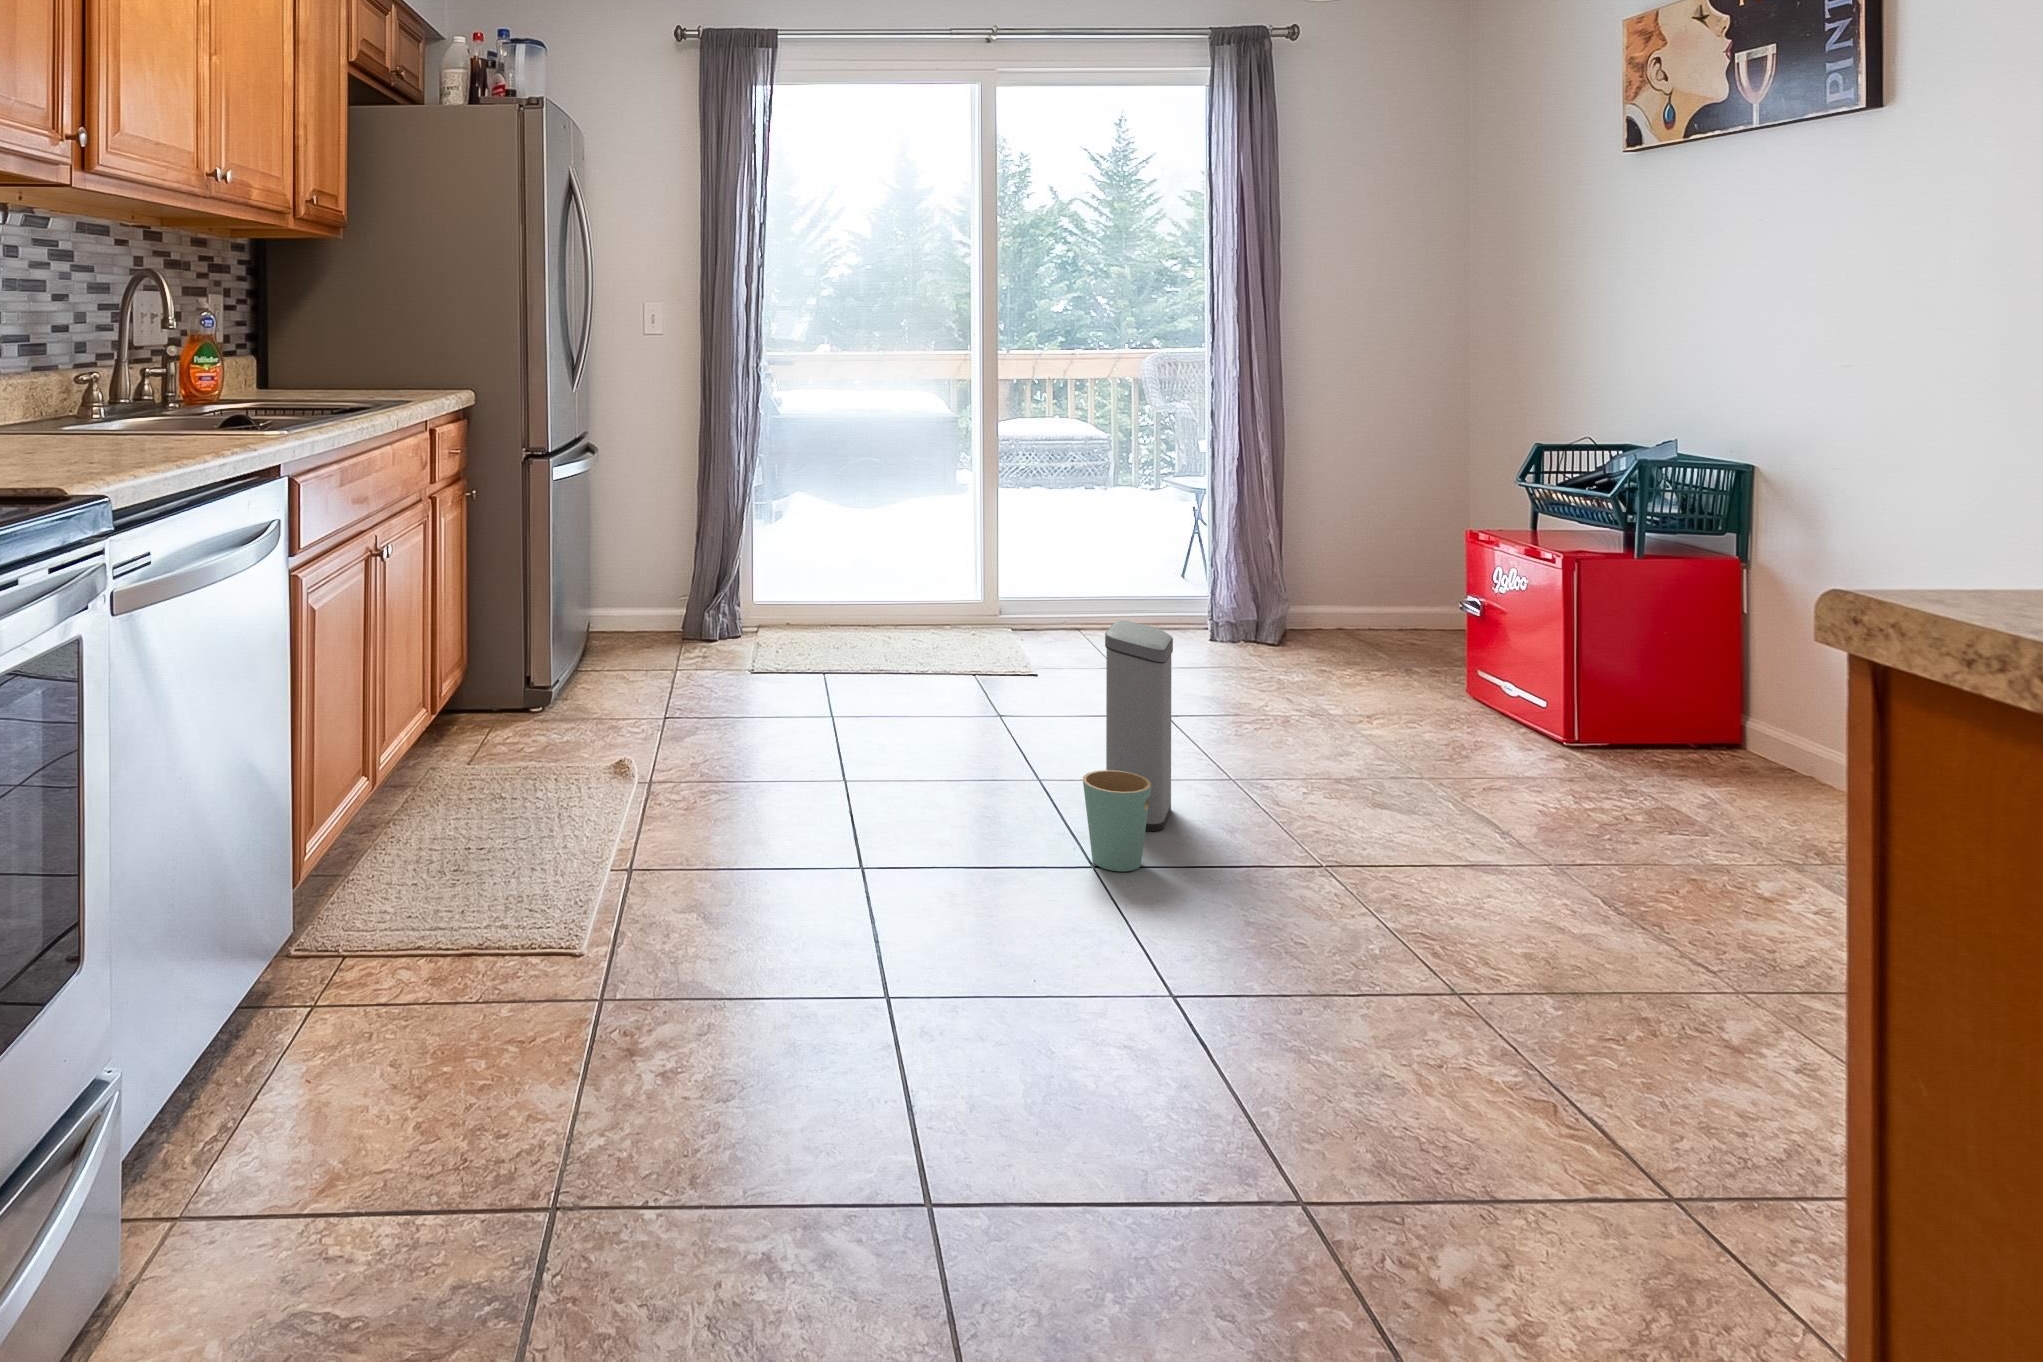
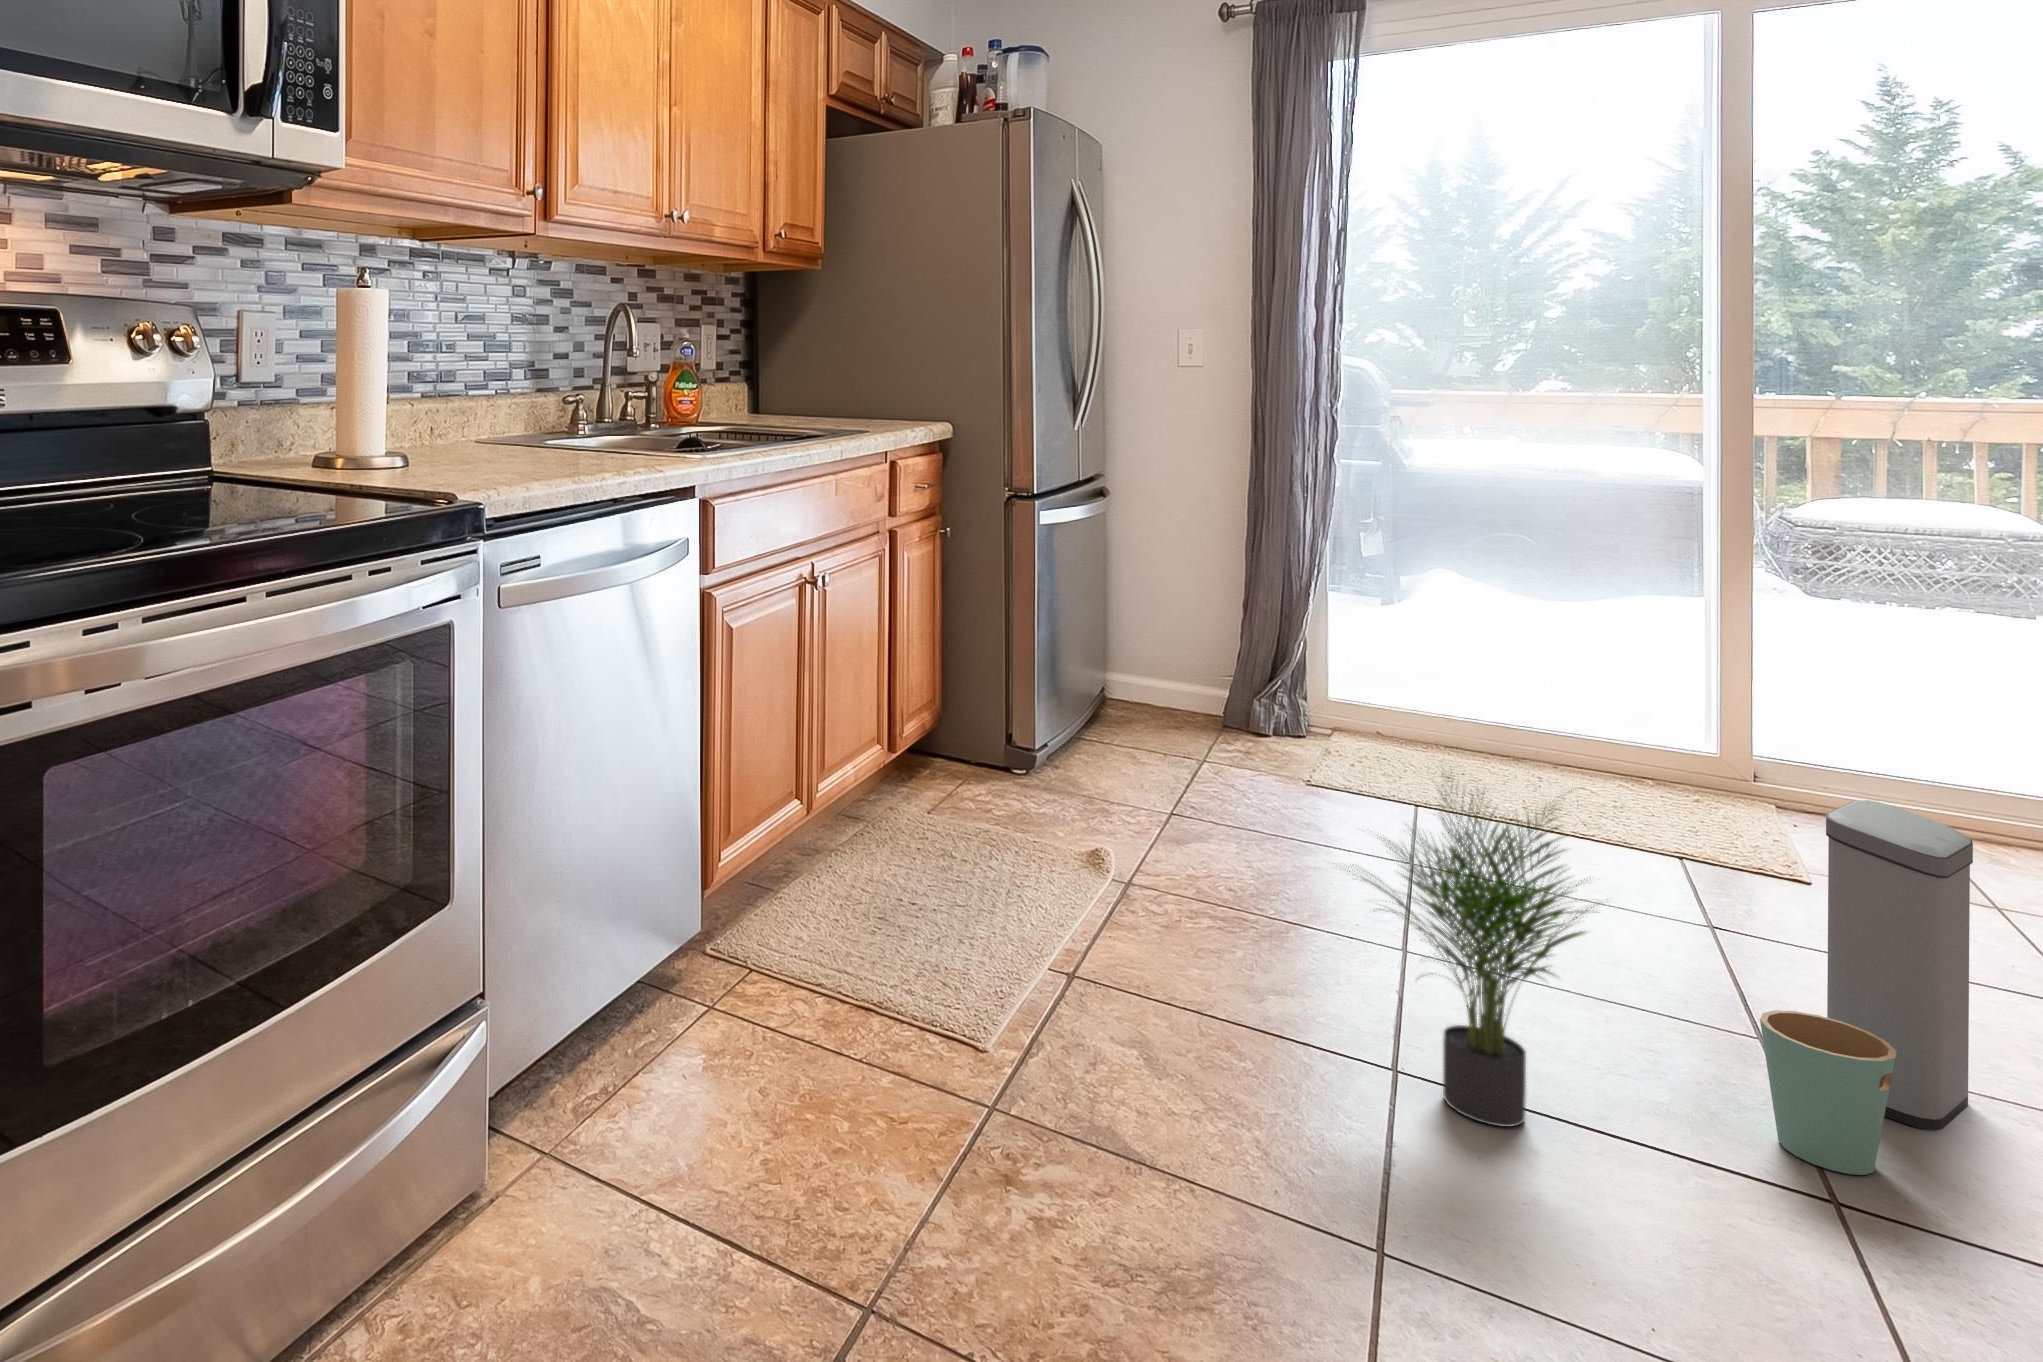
potted plant: none [828,637,1014,903] -> present [1348,786,1597,1127]

